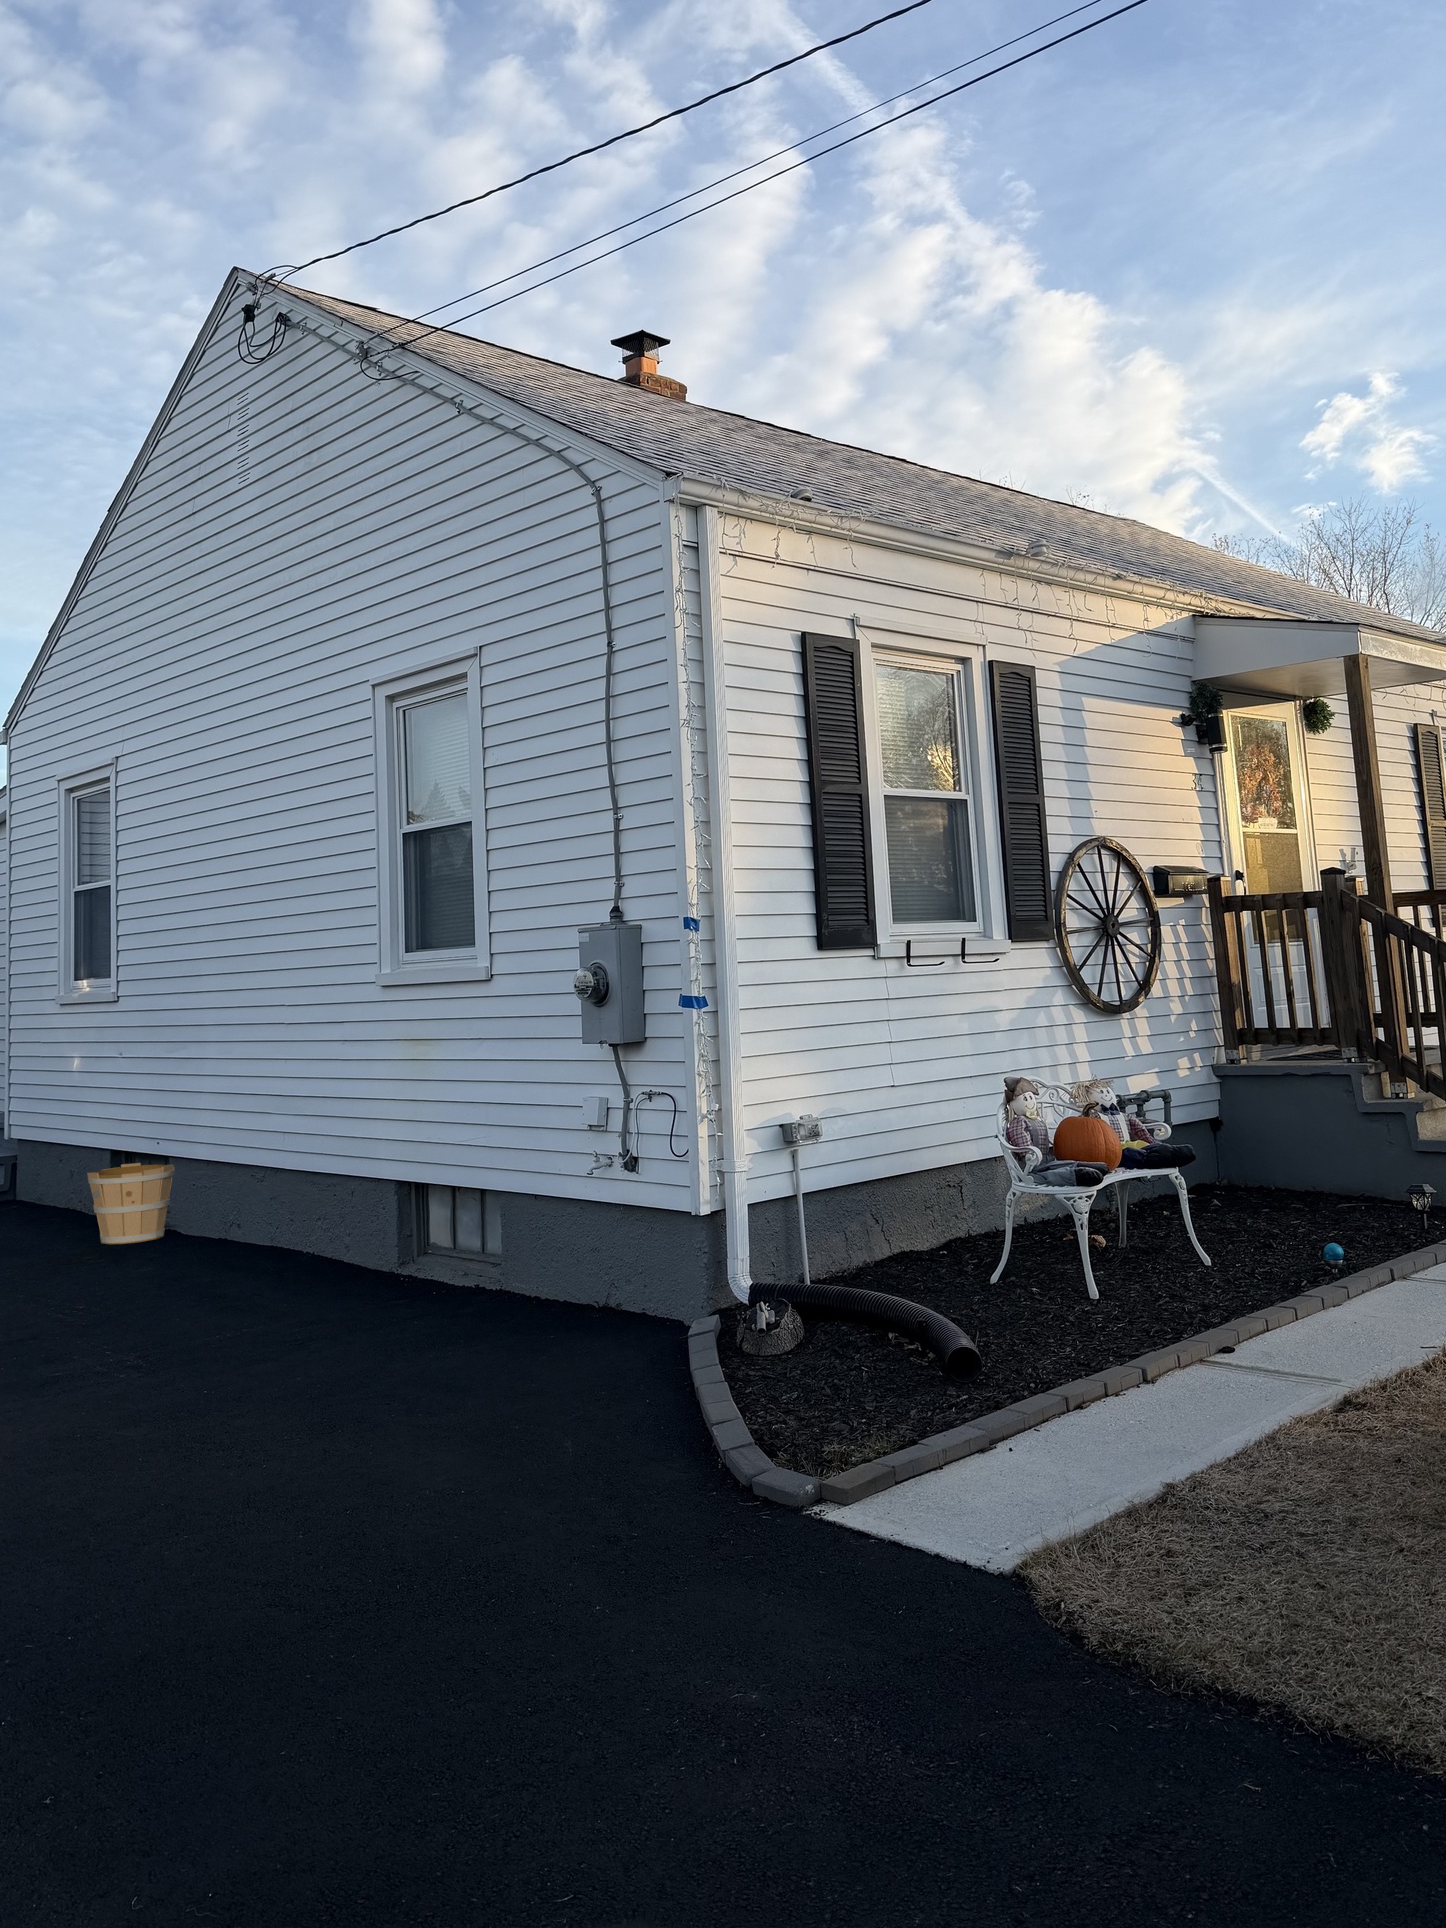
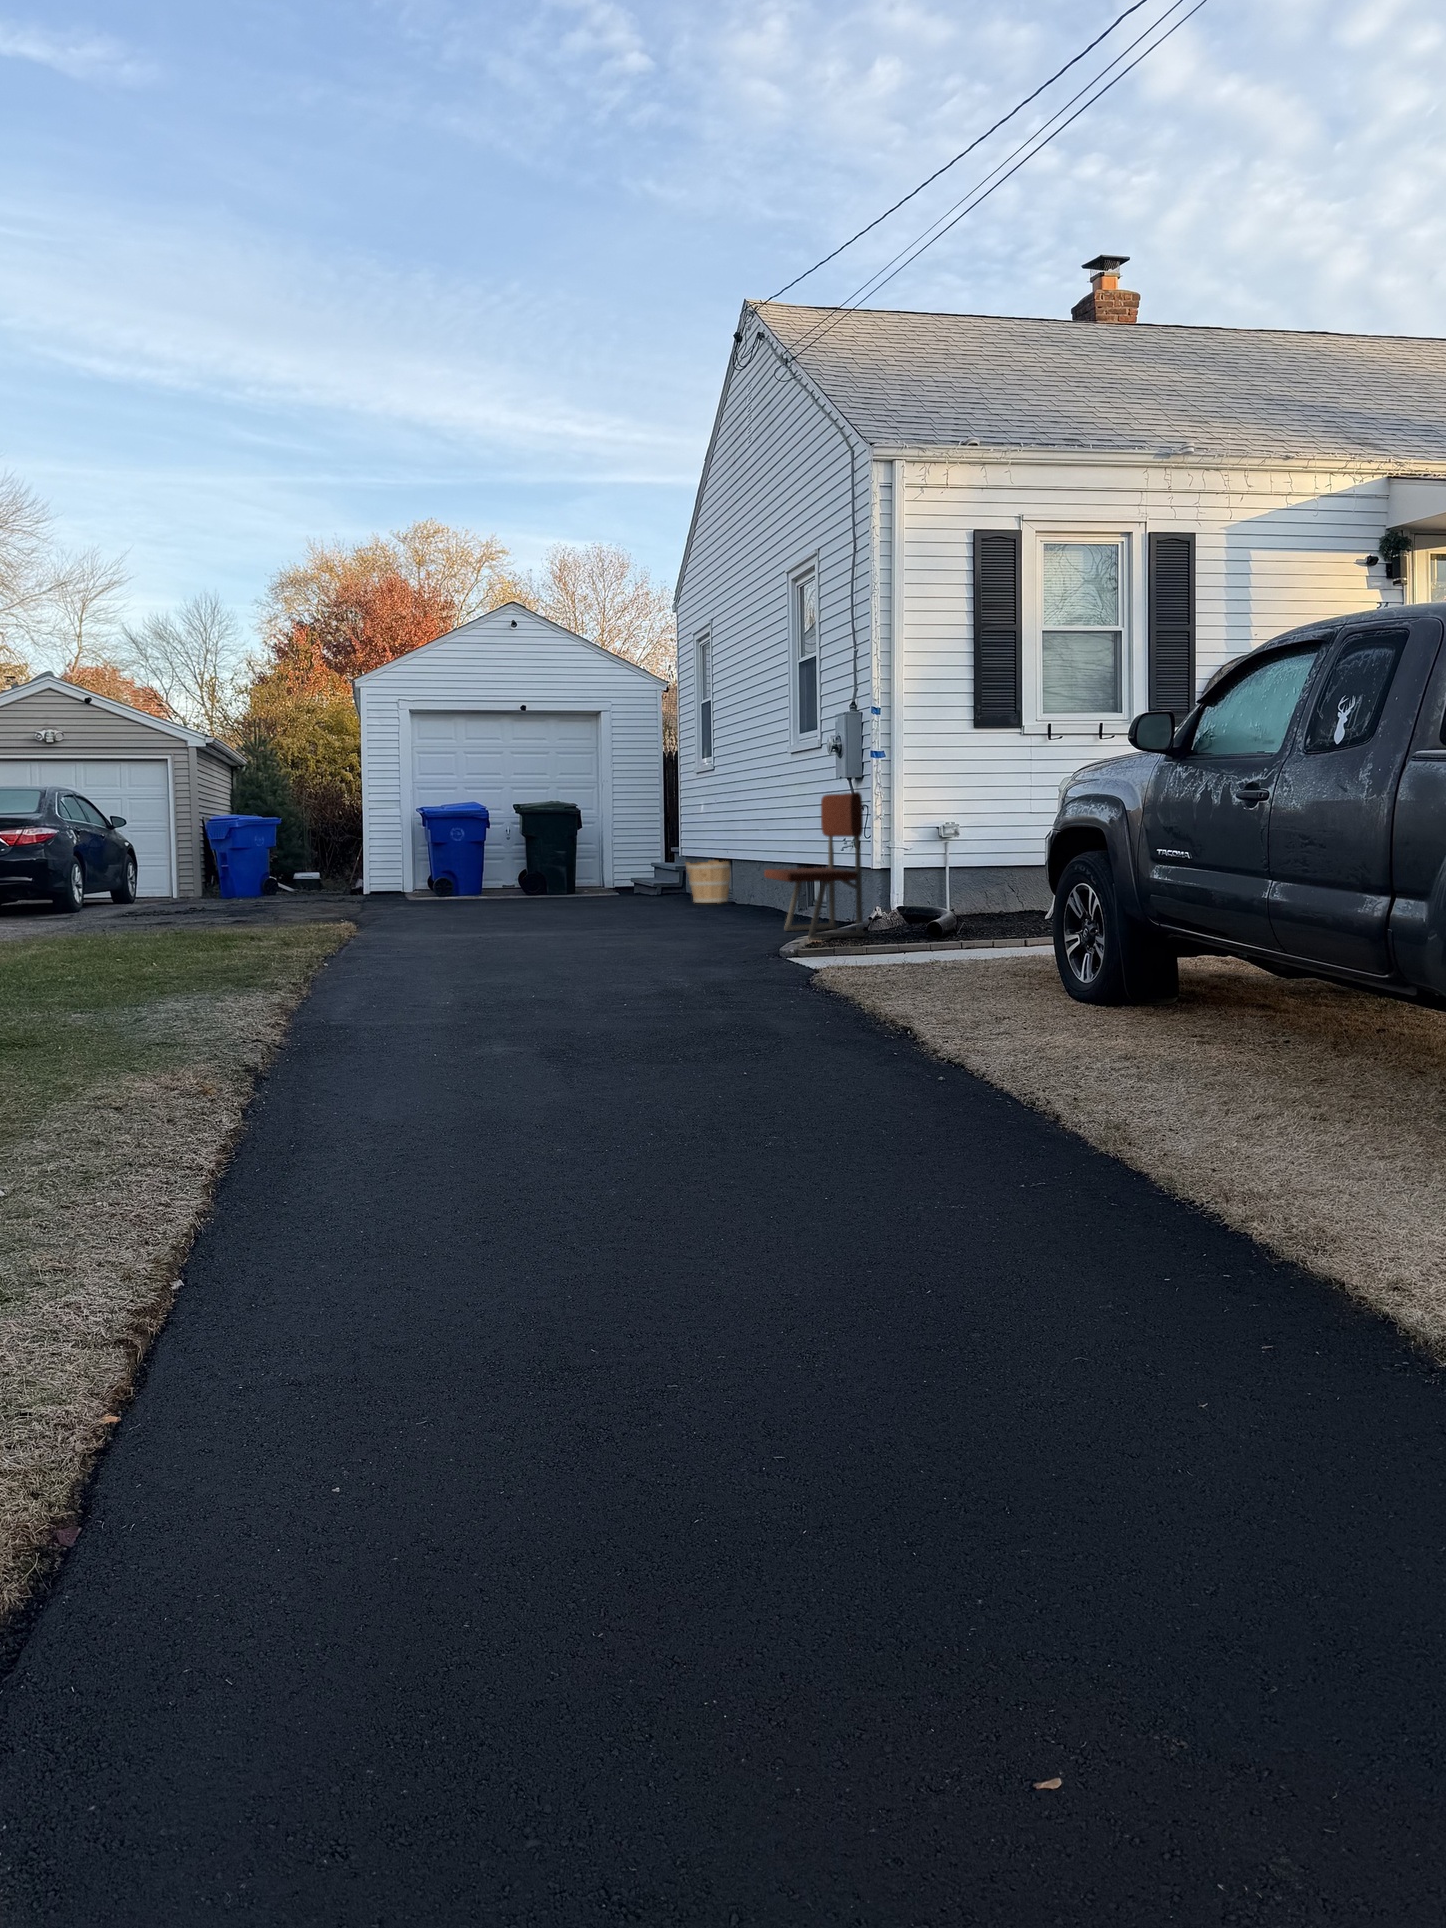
bench: none [441,1070,684,1364] -> present [764,792,865,939]

